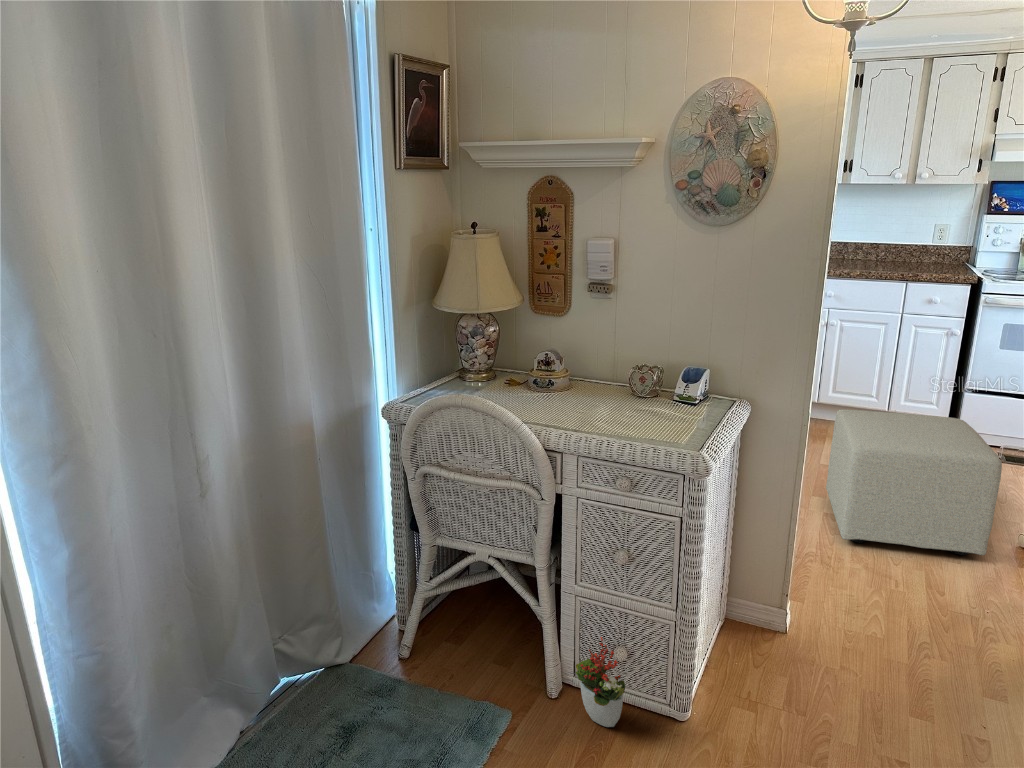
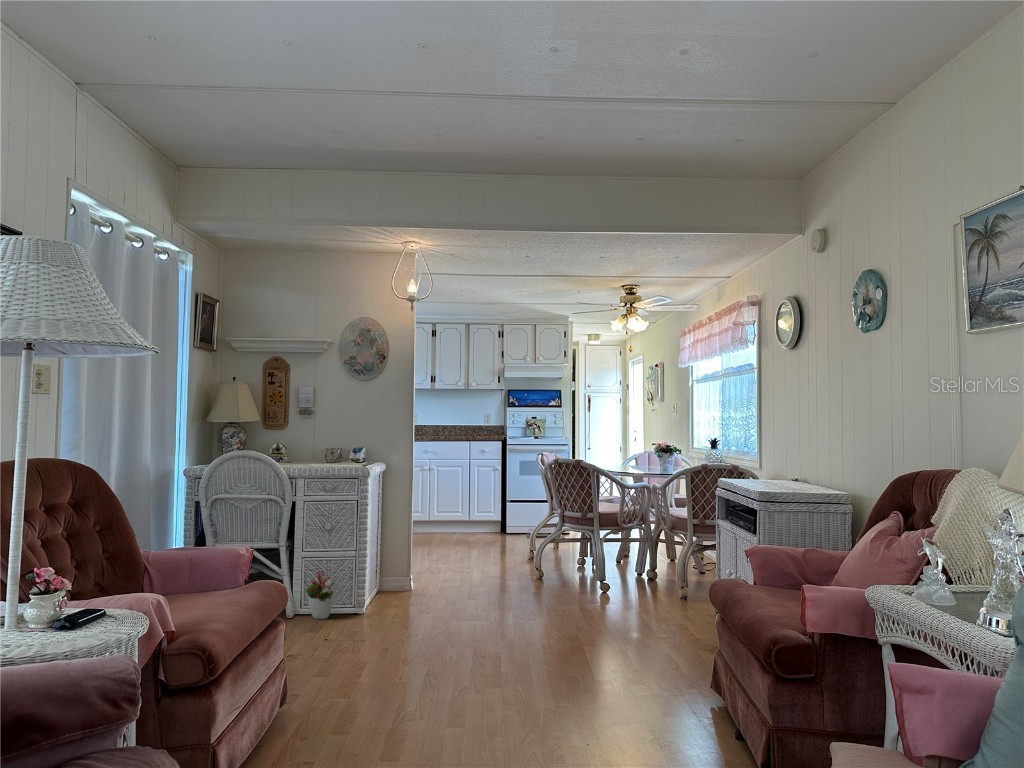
ottoman: present [826,410,1002,555] -> none [434,499,511,566]

